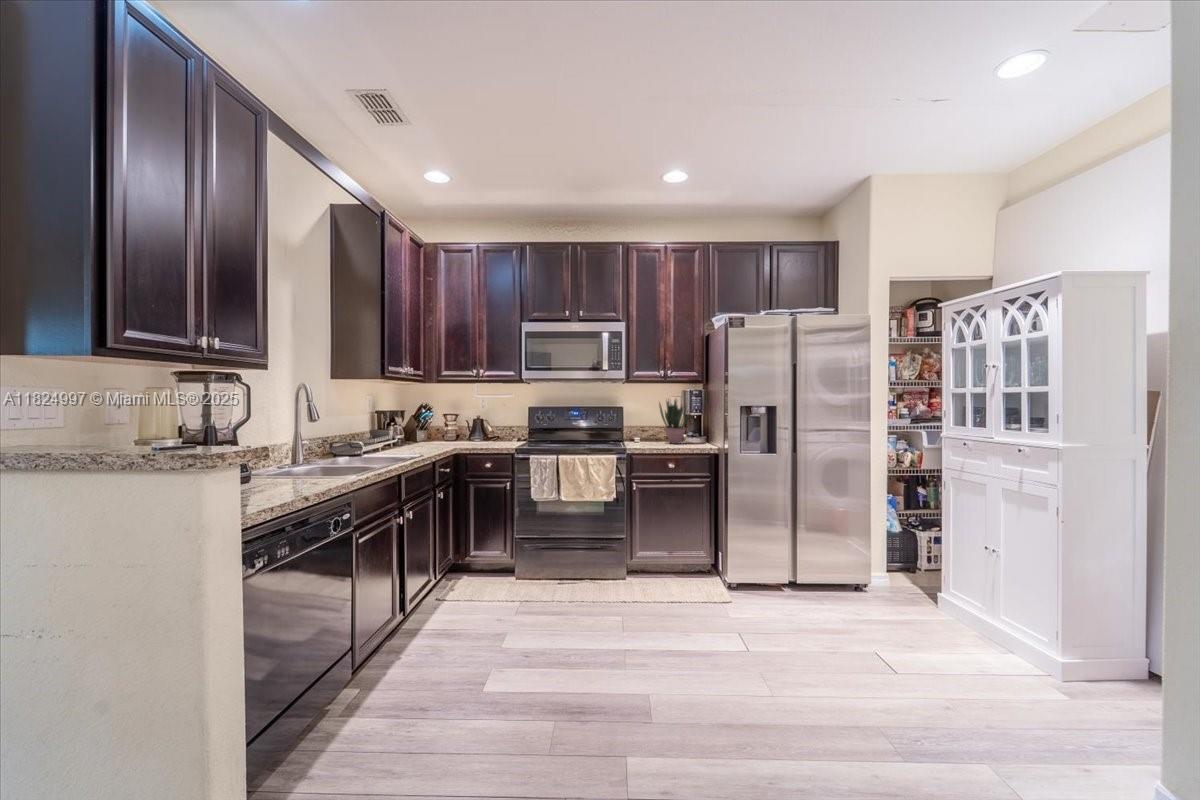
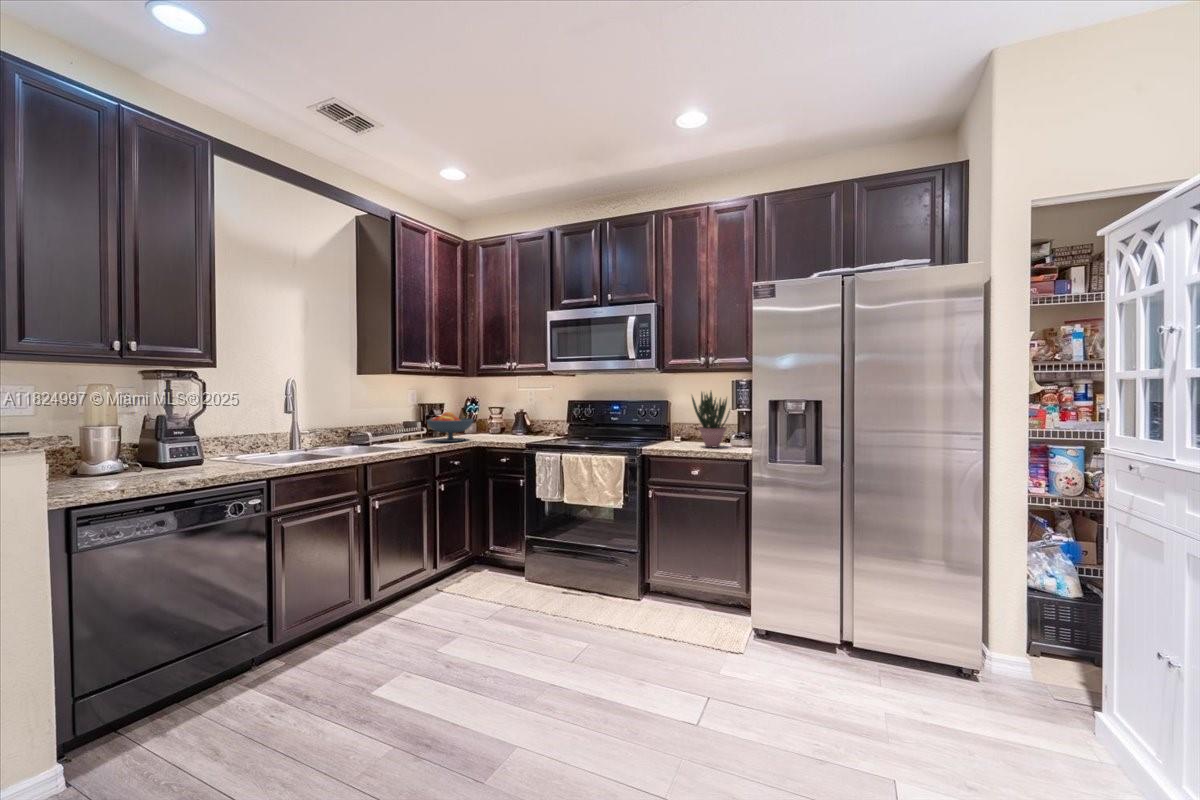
fruit bowl: none [404,418,453,449] -> present [427,412,473,442]

